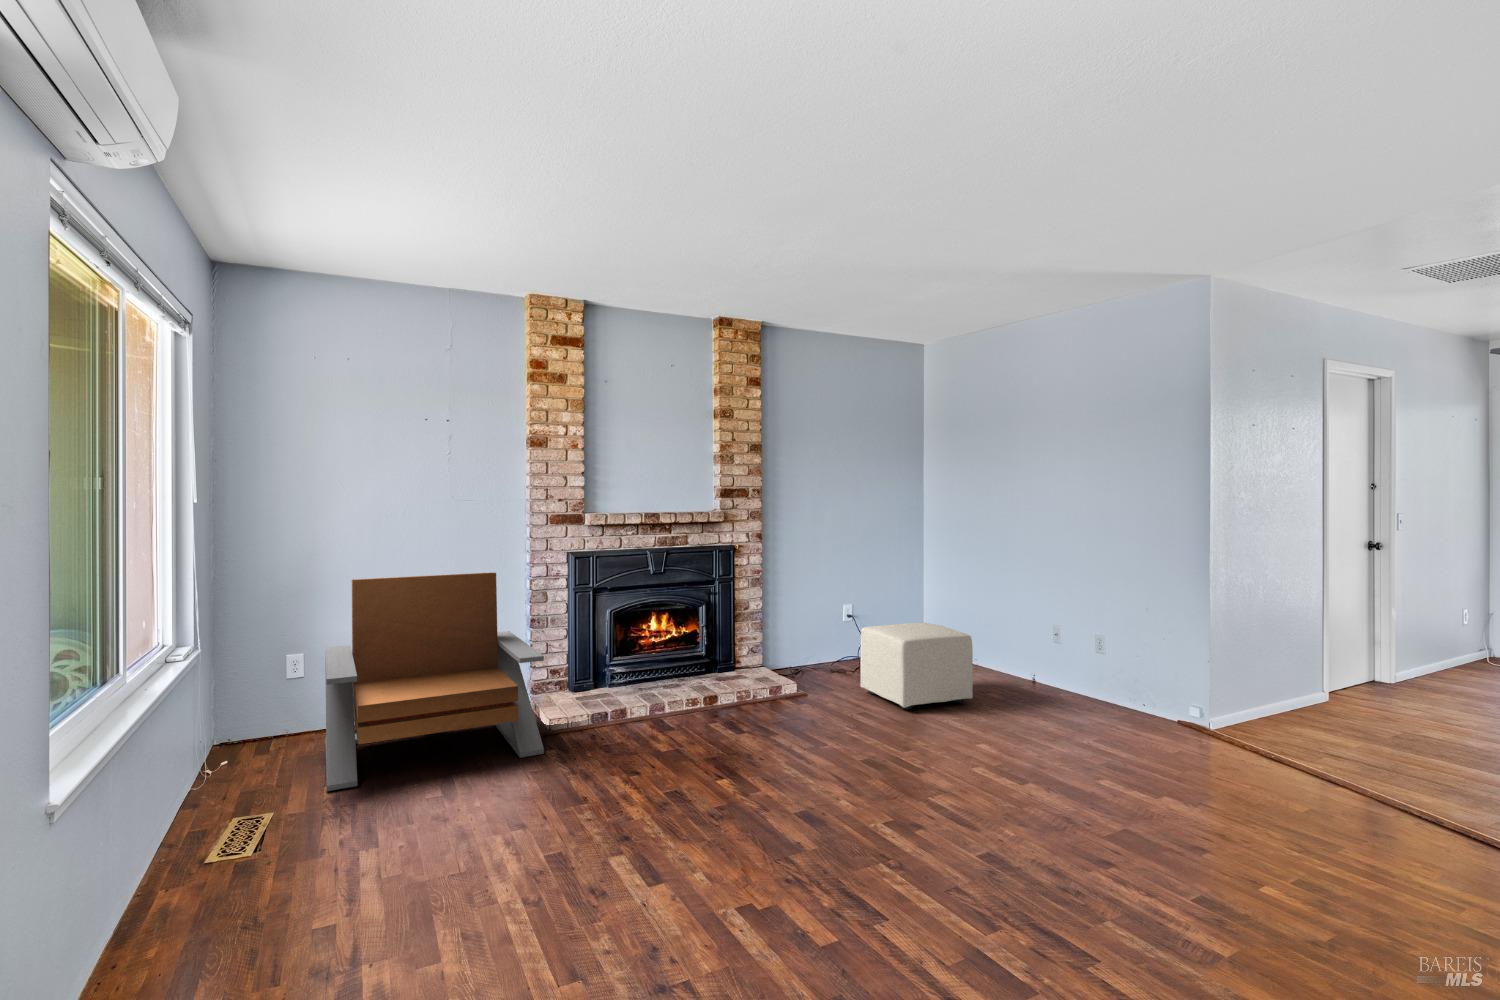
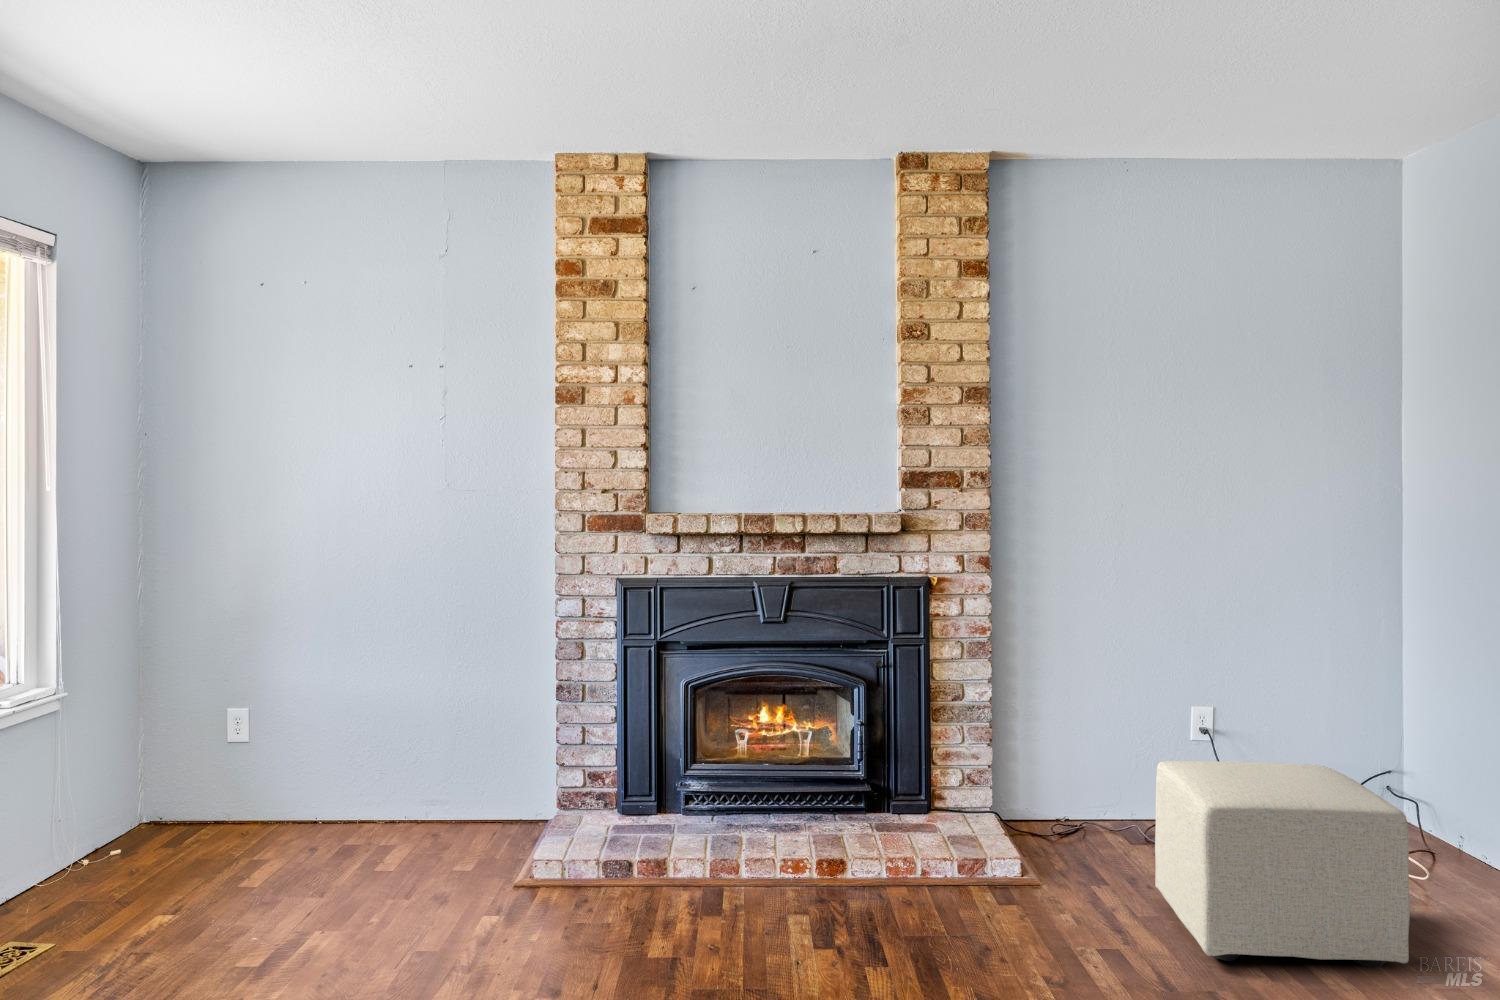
lounge chair: present [325,573,544,791] -> none [142,607,518,926]

